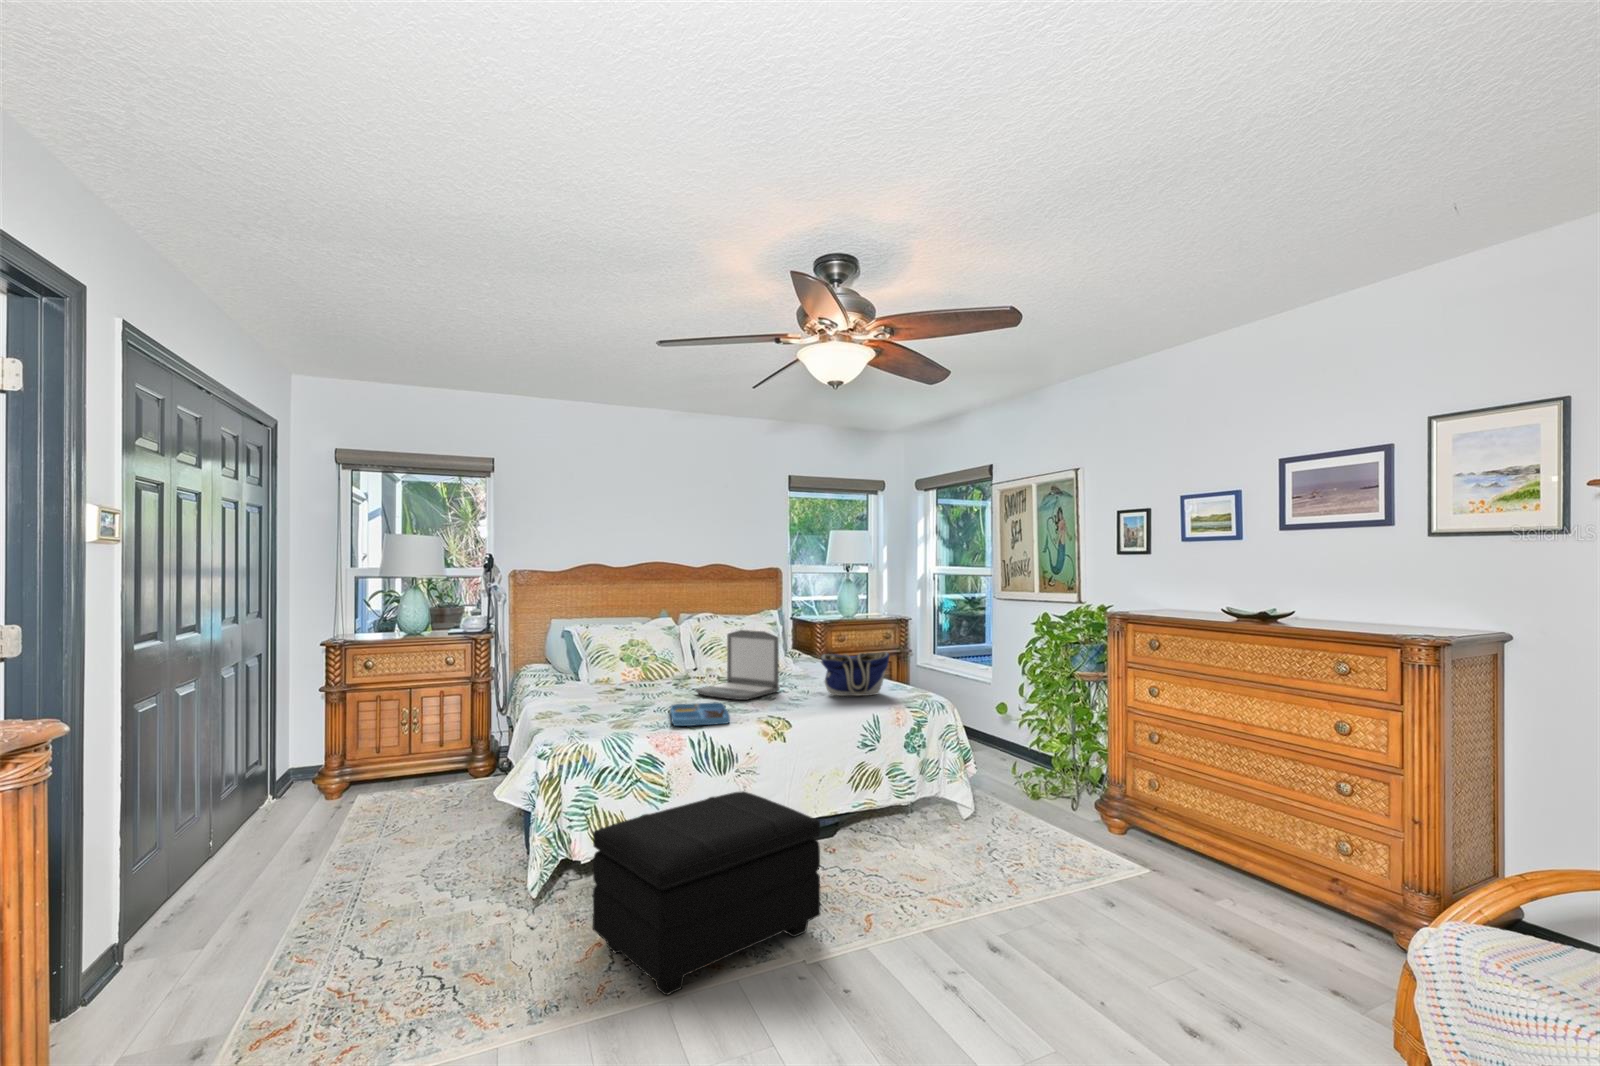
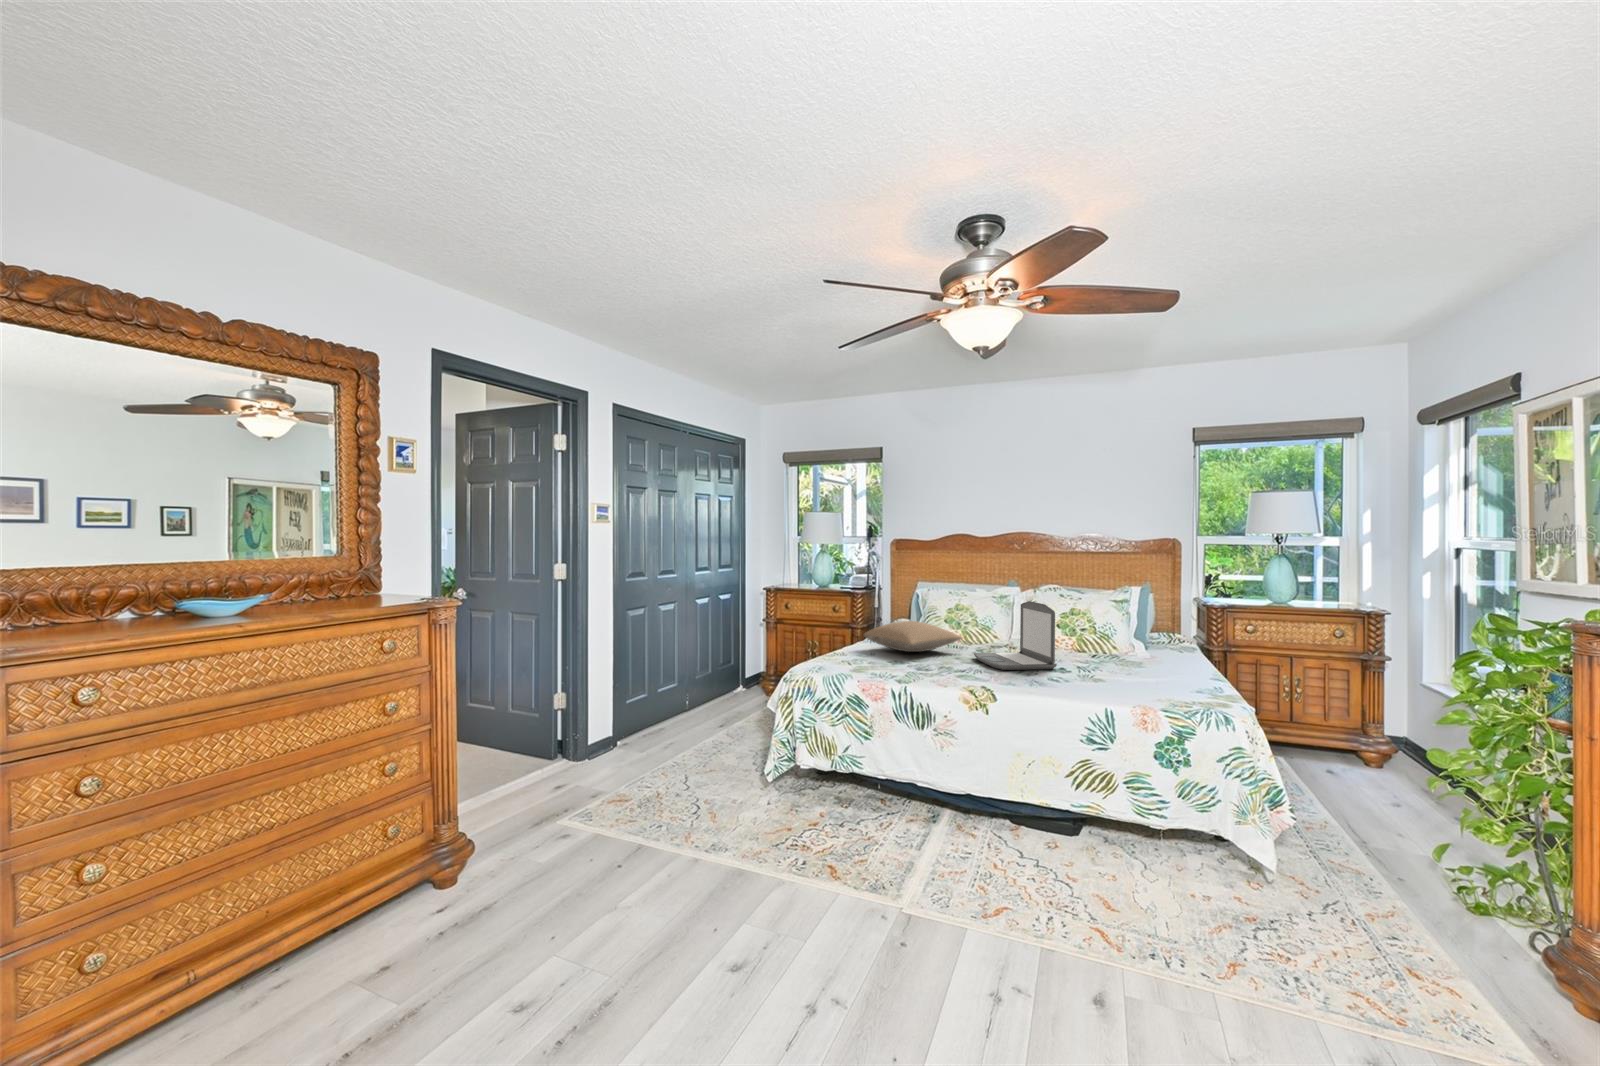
tote bag: present [821,652,889,696] -> none [1084,634,1171,691]
pillow: none [570,664,673,699] -> present [864,621,962,652]
tray: present [670,703,730,726] -> none [891,661,965,684]
footstool: present [593,791,820,995] -> none [732,738,915,894]

